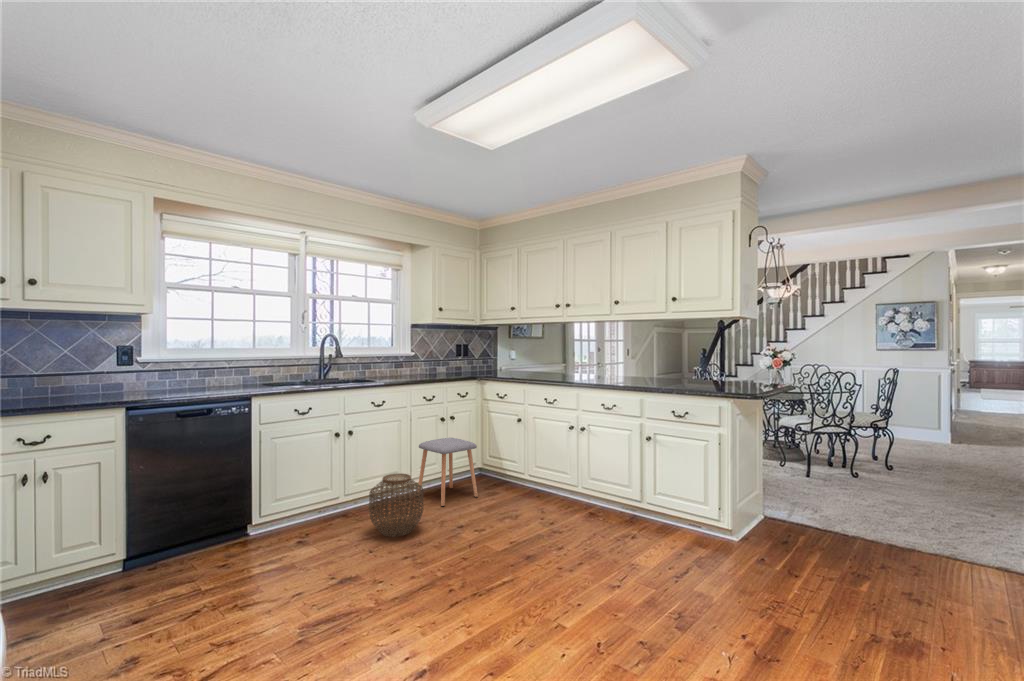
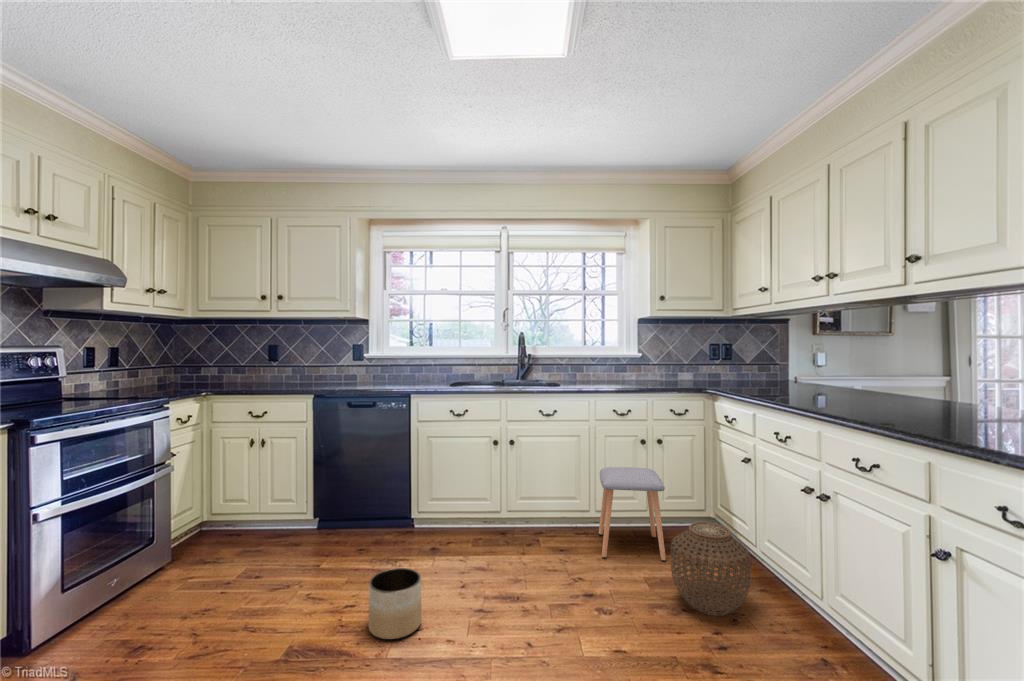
woven basket: present [369,473,424,537] -> present [671,522,751,616]
planter: none [359,537,404,594] -> present [368,568,422,639]

